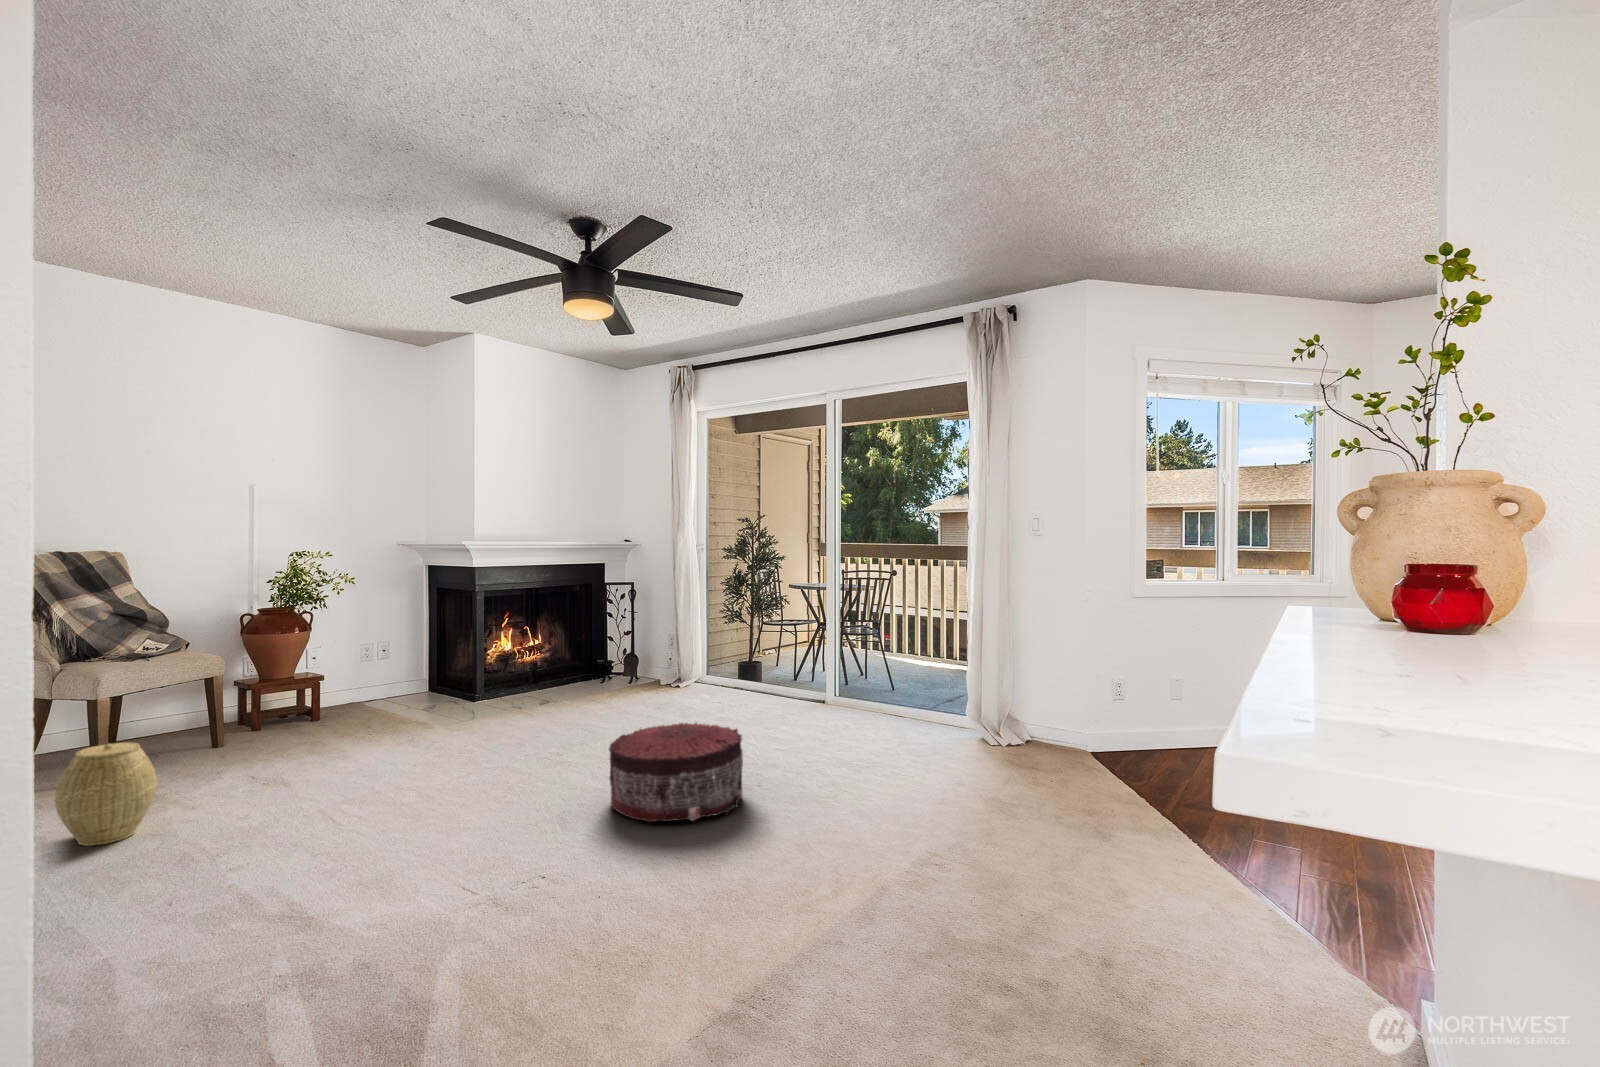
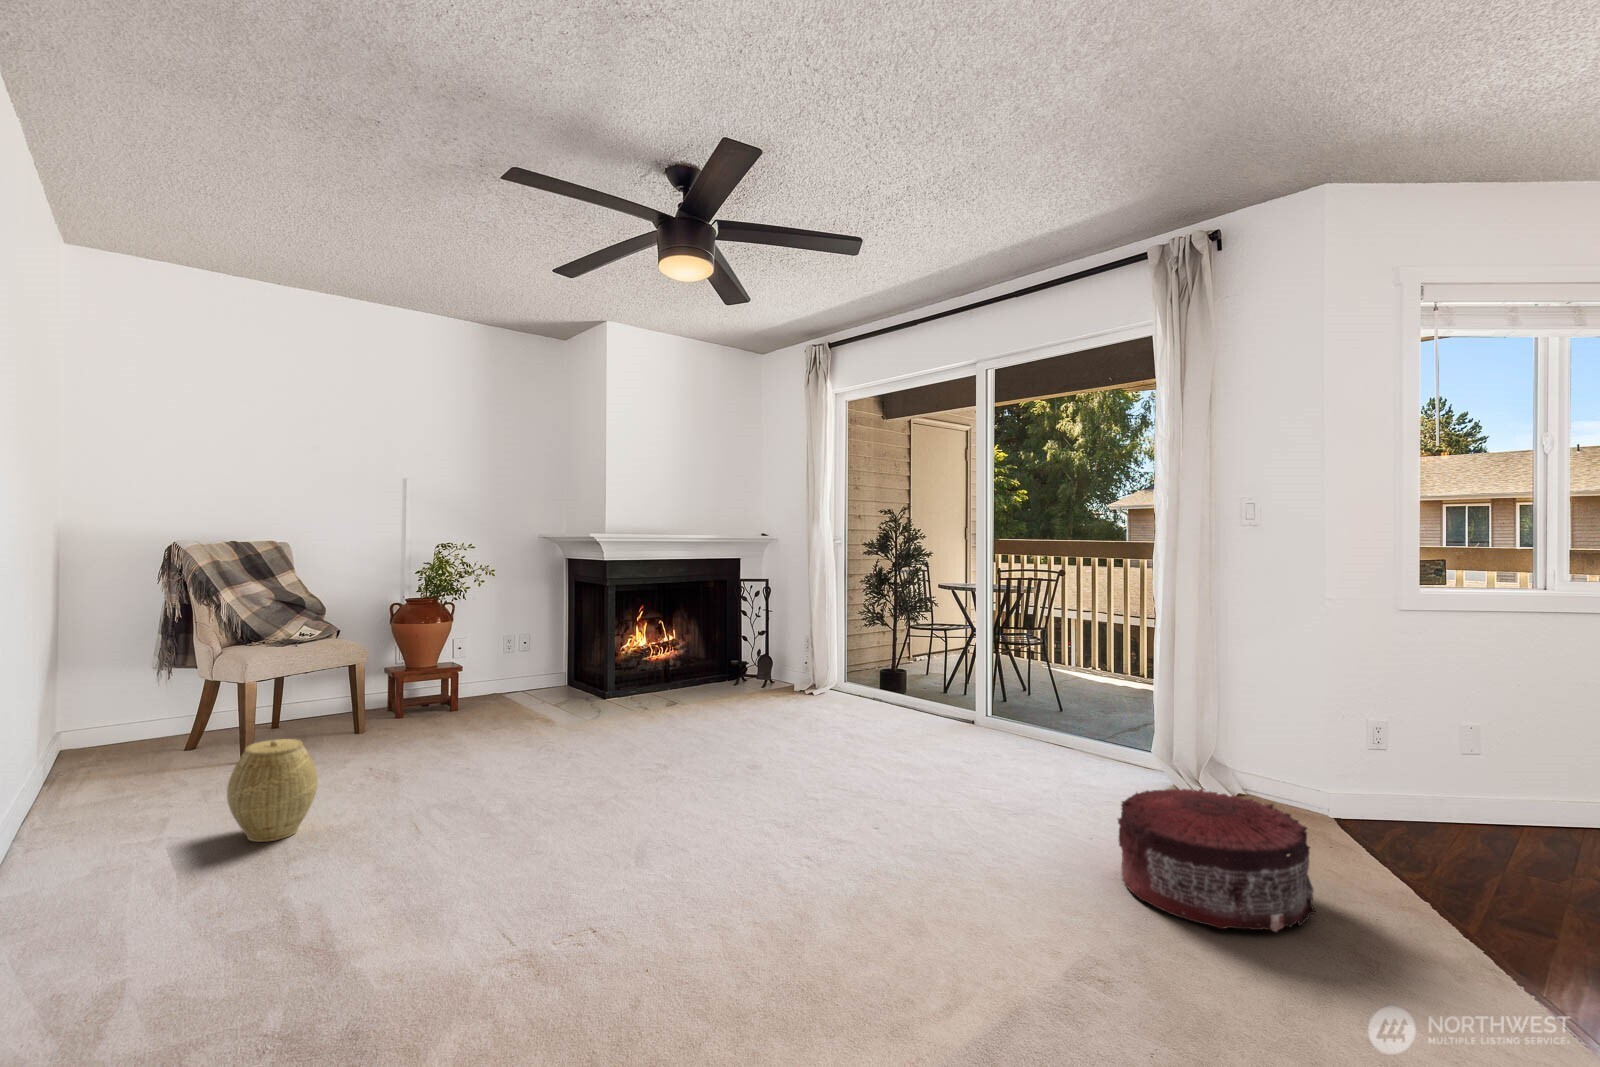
pouf: present [609,723,743,822] -> present [1118,788,1316,932]

